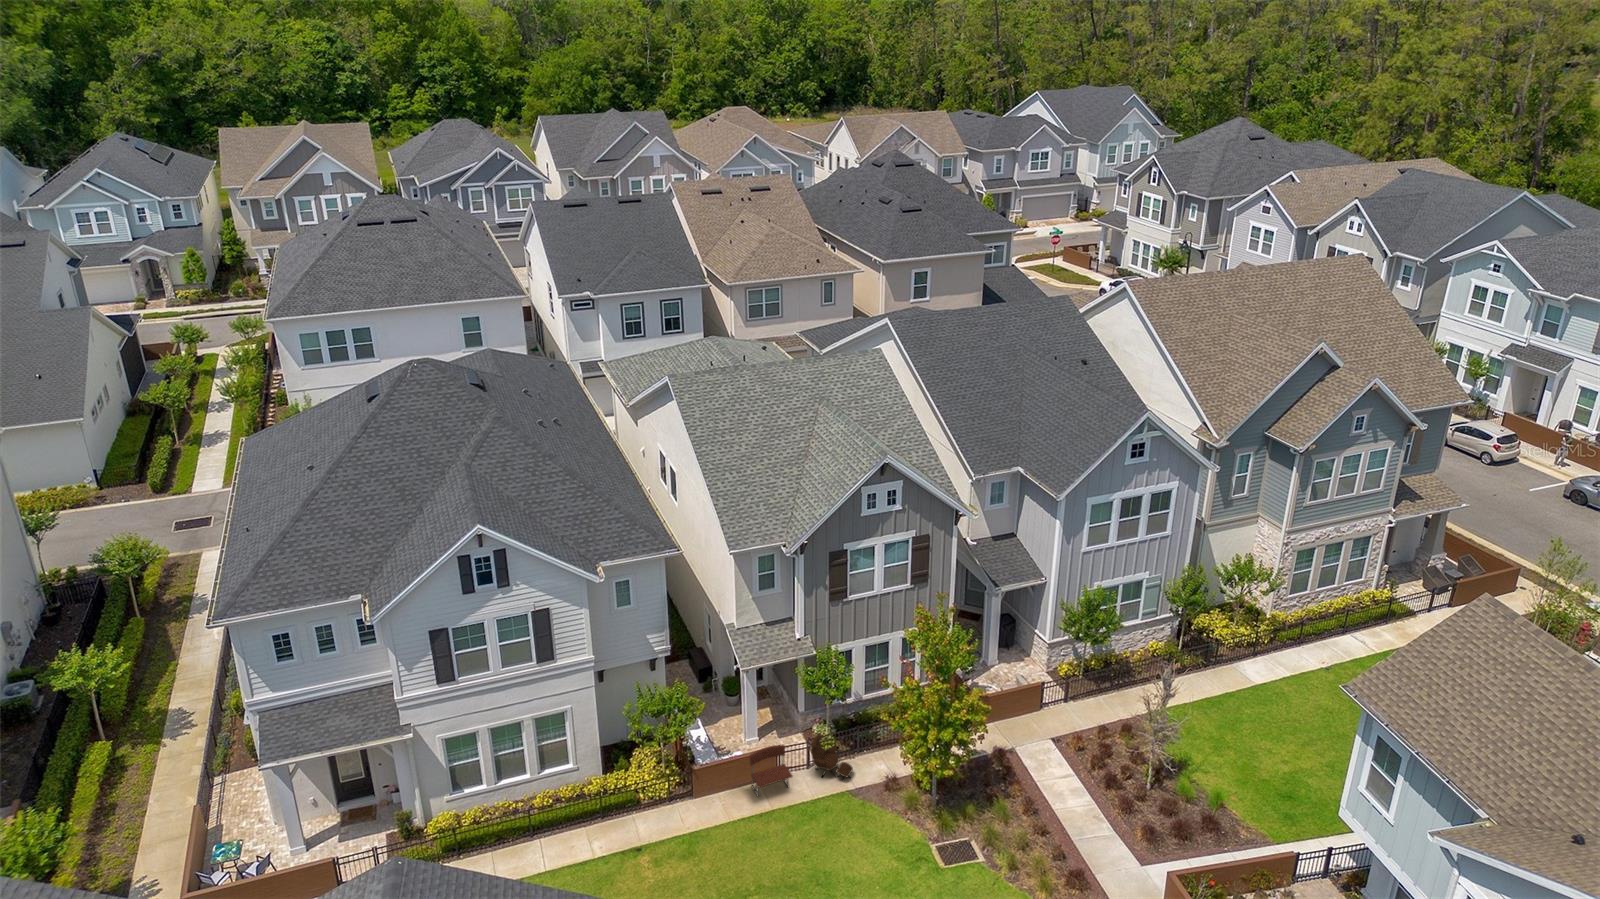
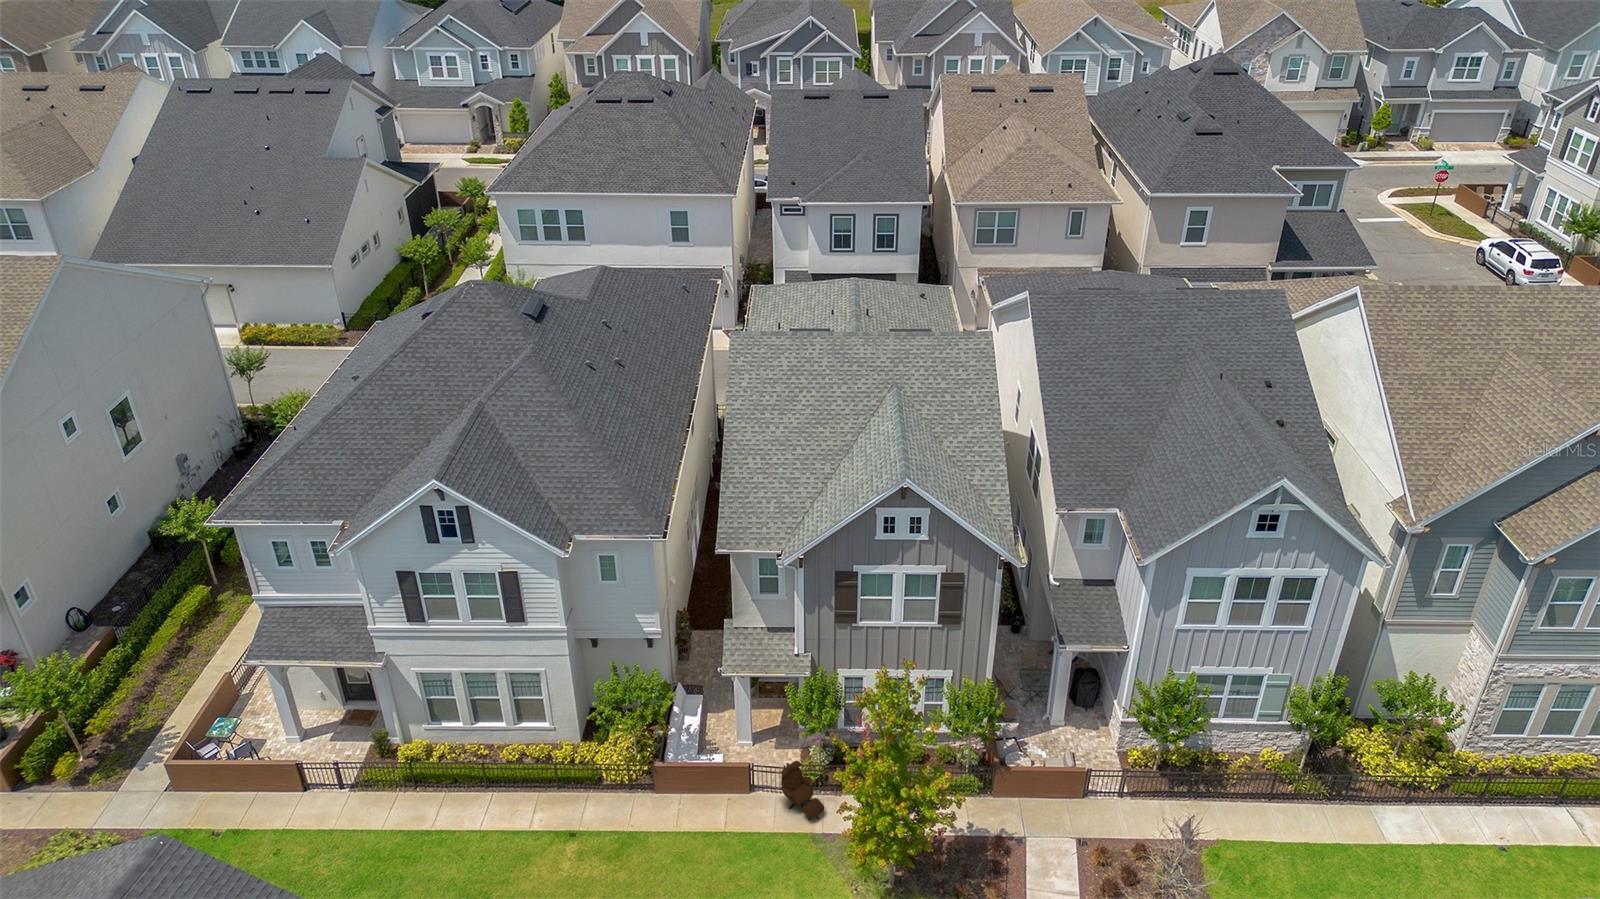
bench: present [750,745,793,796] -> none [710,763,752,812]

